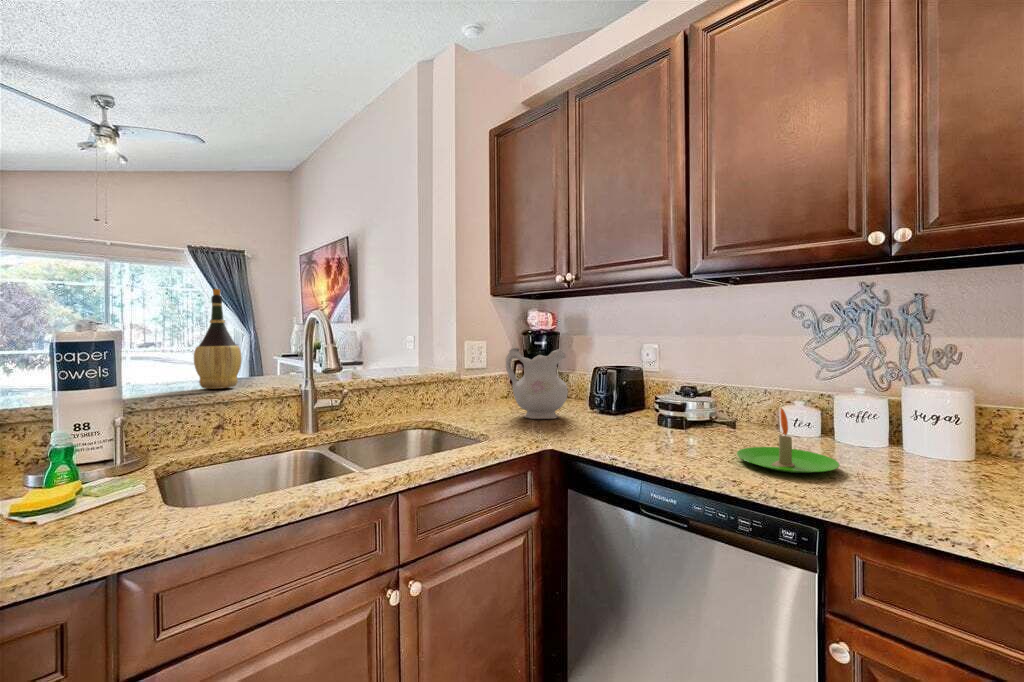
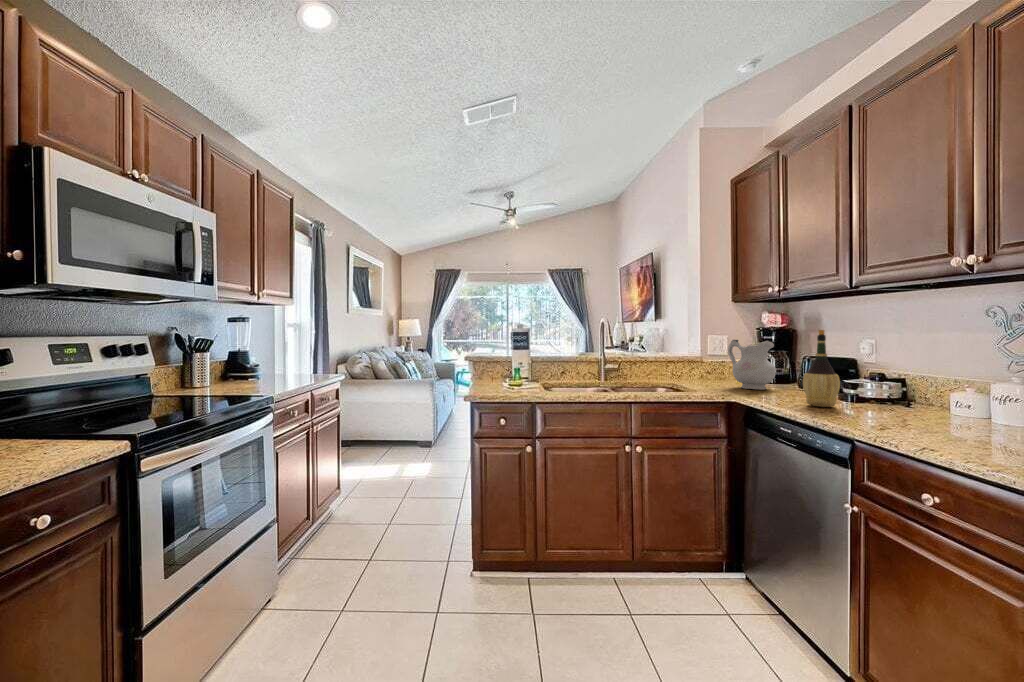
wine bottle: present [194,289,242,389] -> present [803,330,840,407]
candle: present [737,408,840,473] -> none [848,381,927,423]

